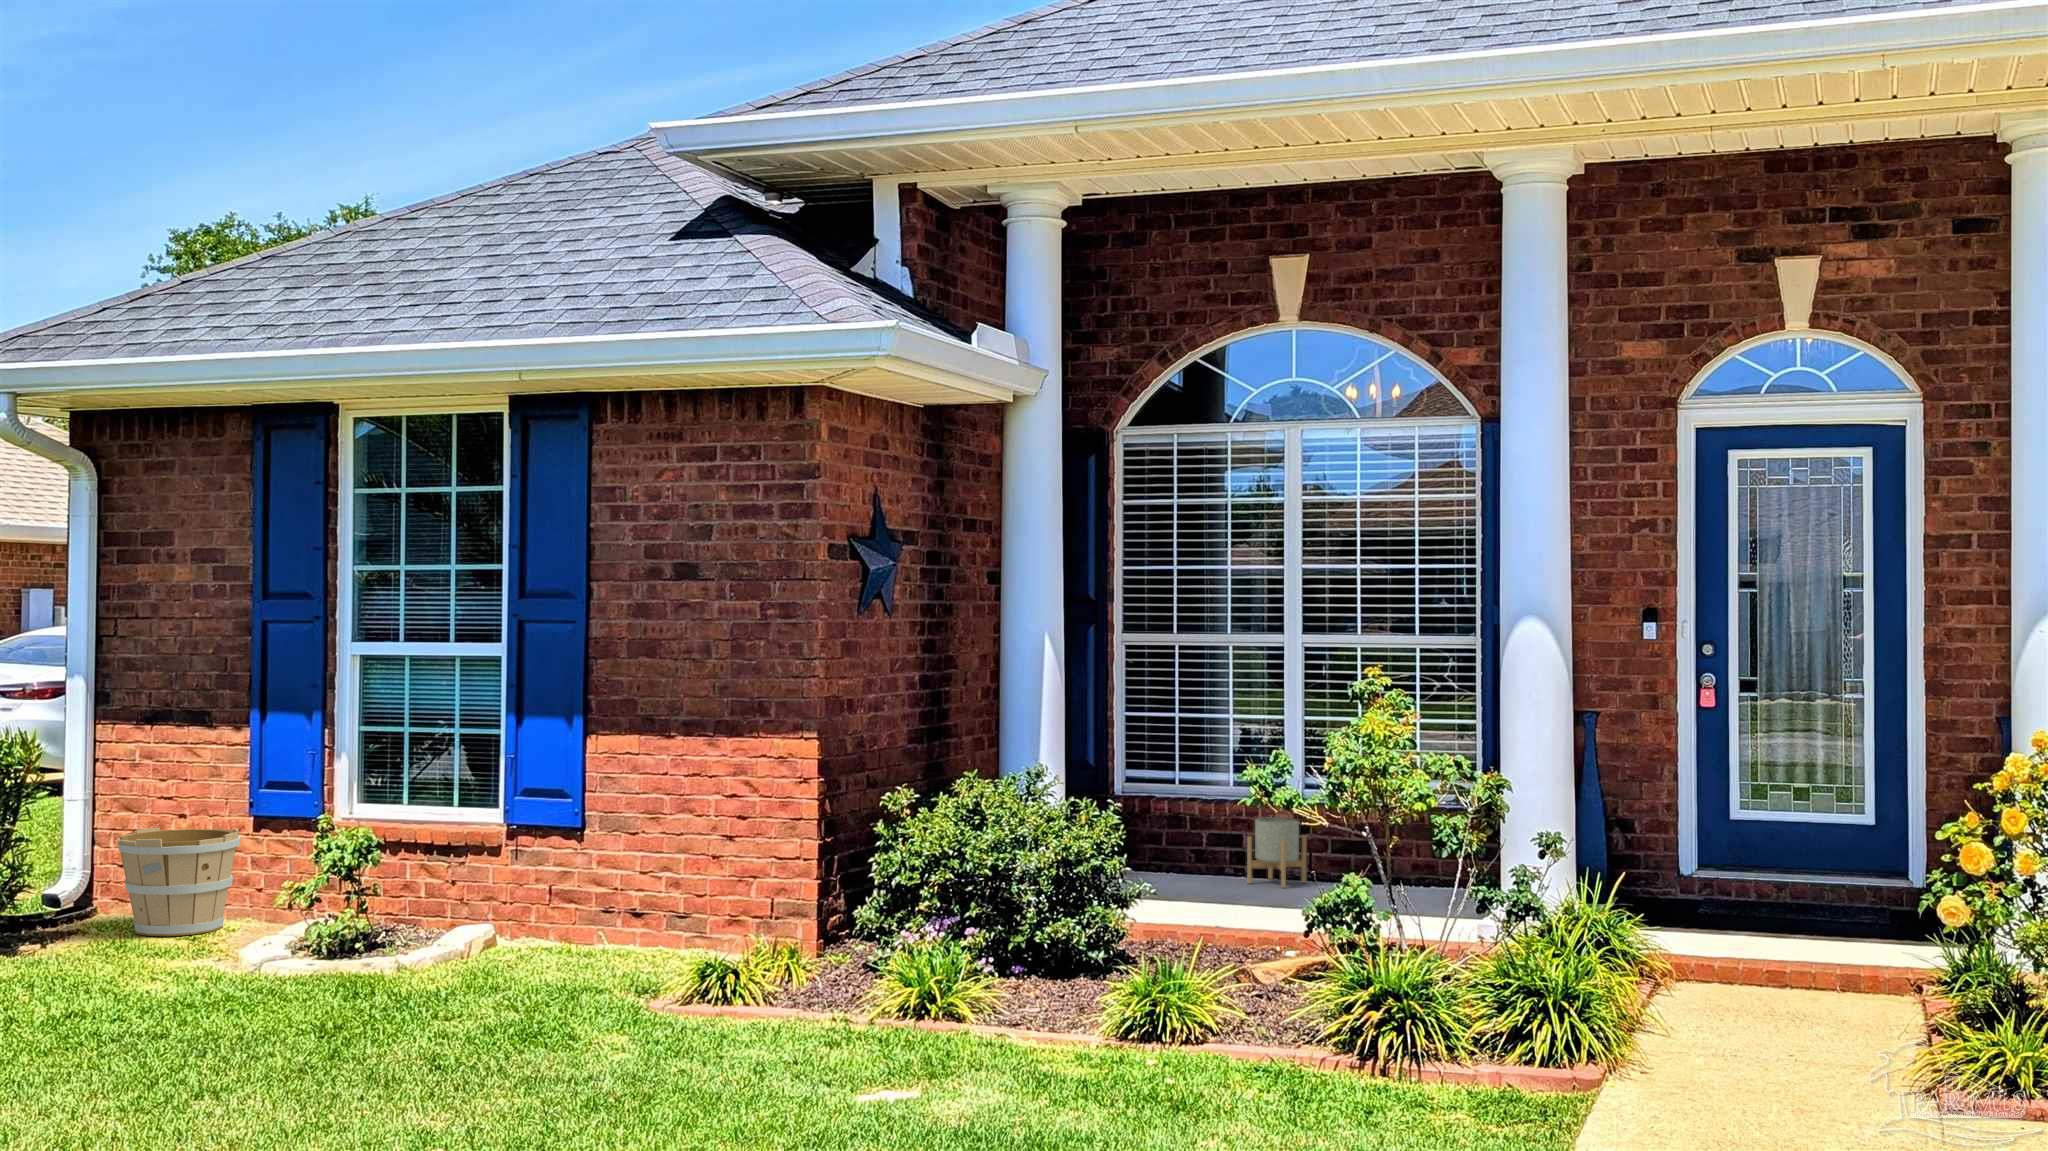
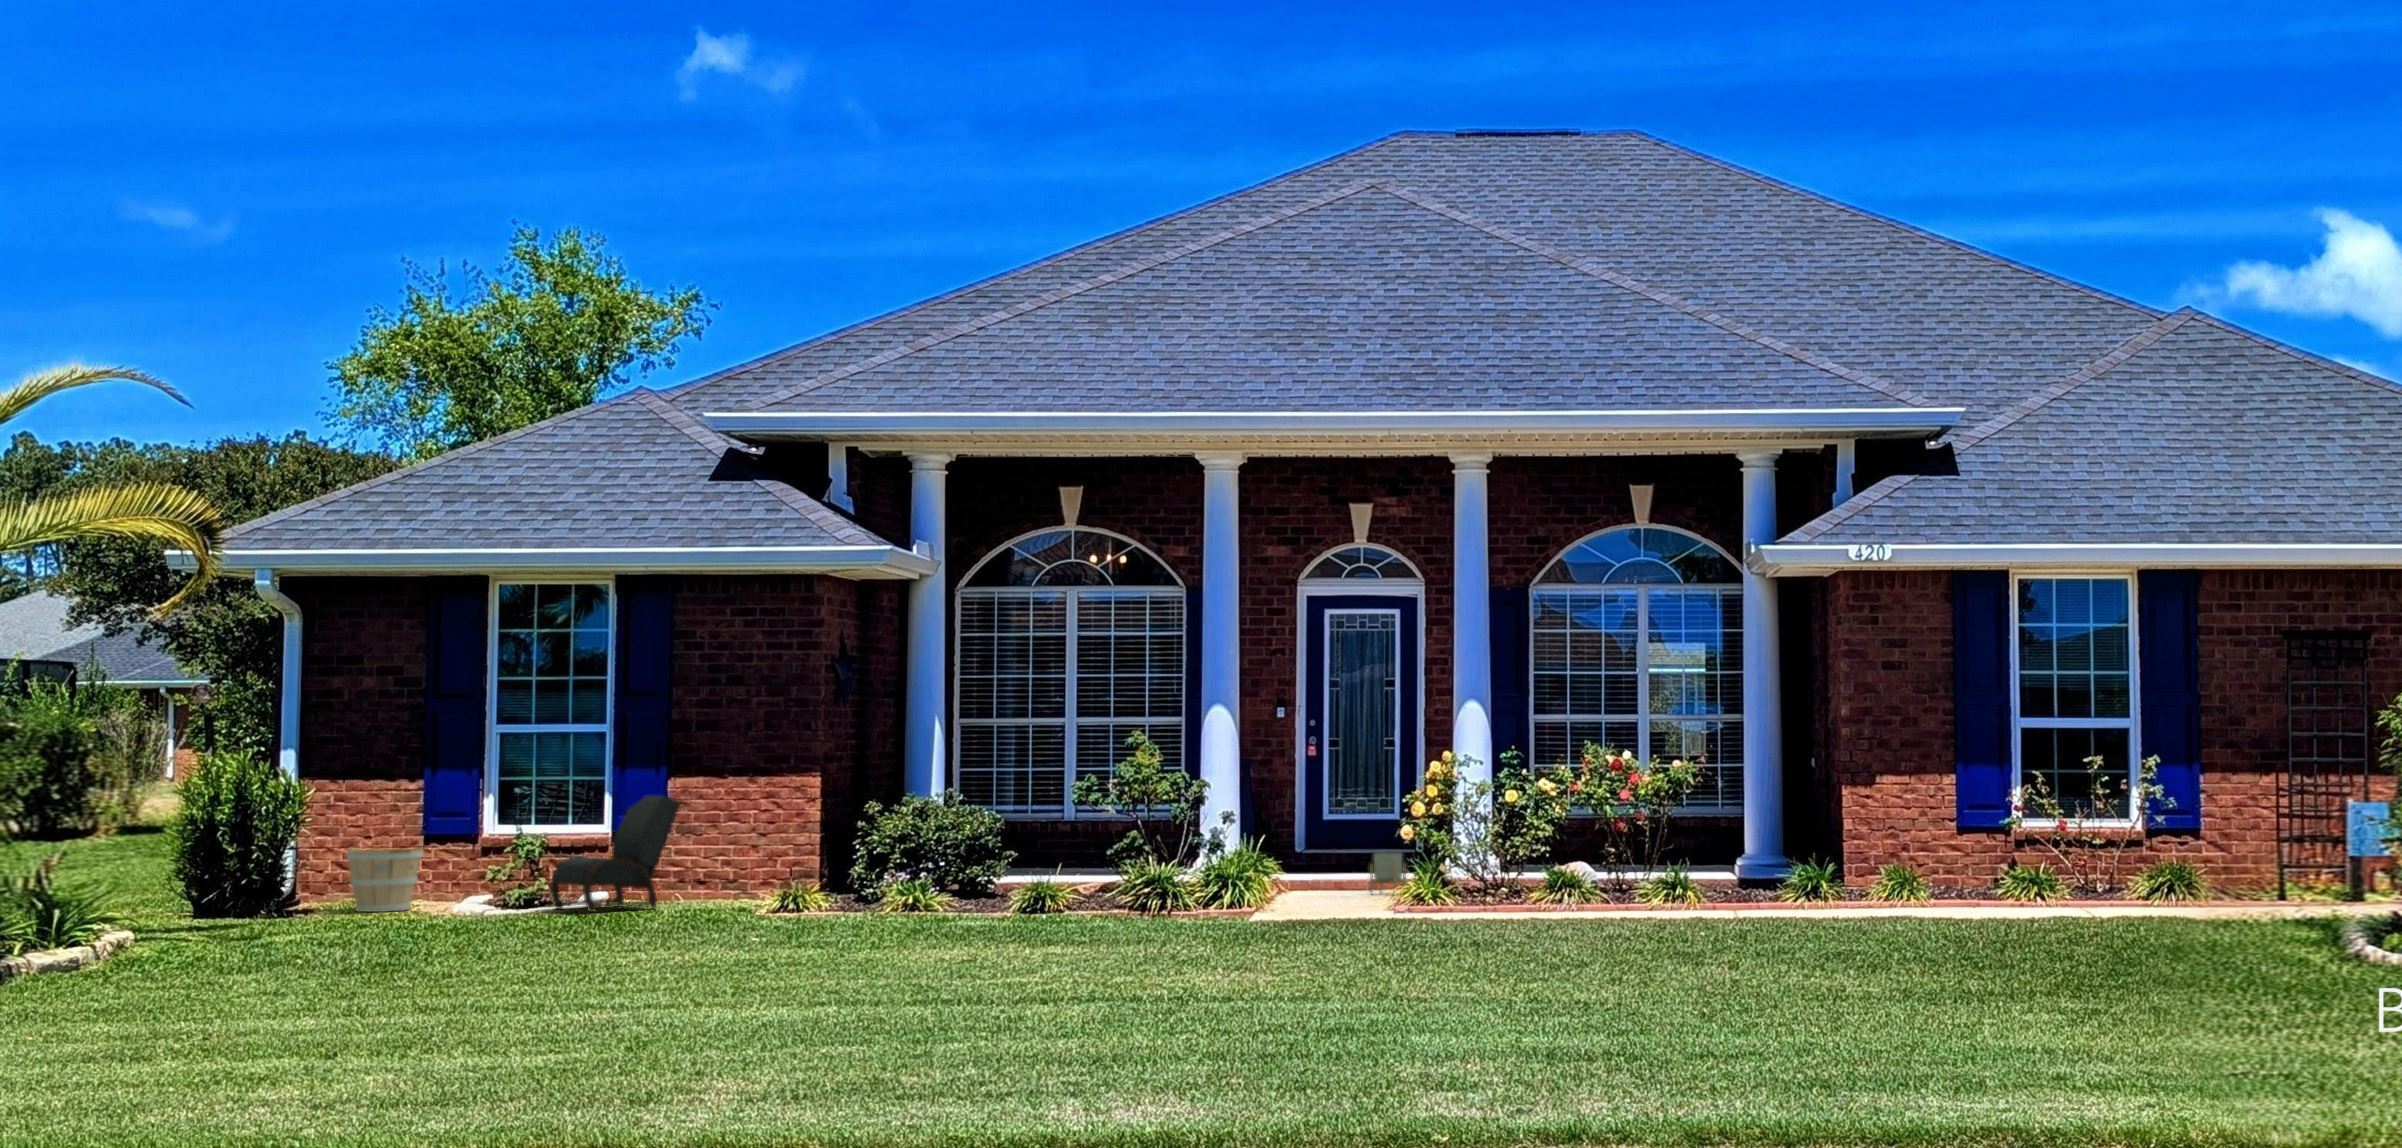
lounge chair: none [391,760,589,970] -> present [550,796,681,912]
planter: present [1247,818,1306,887] -> present [1370,852,1406,894]

